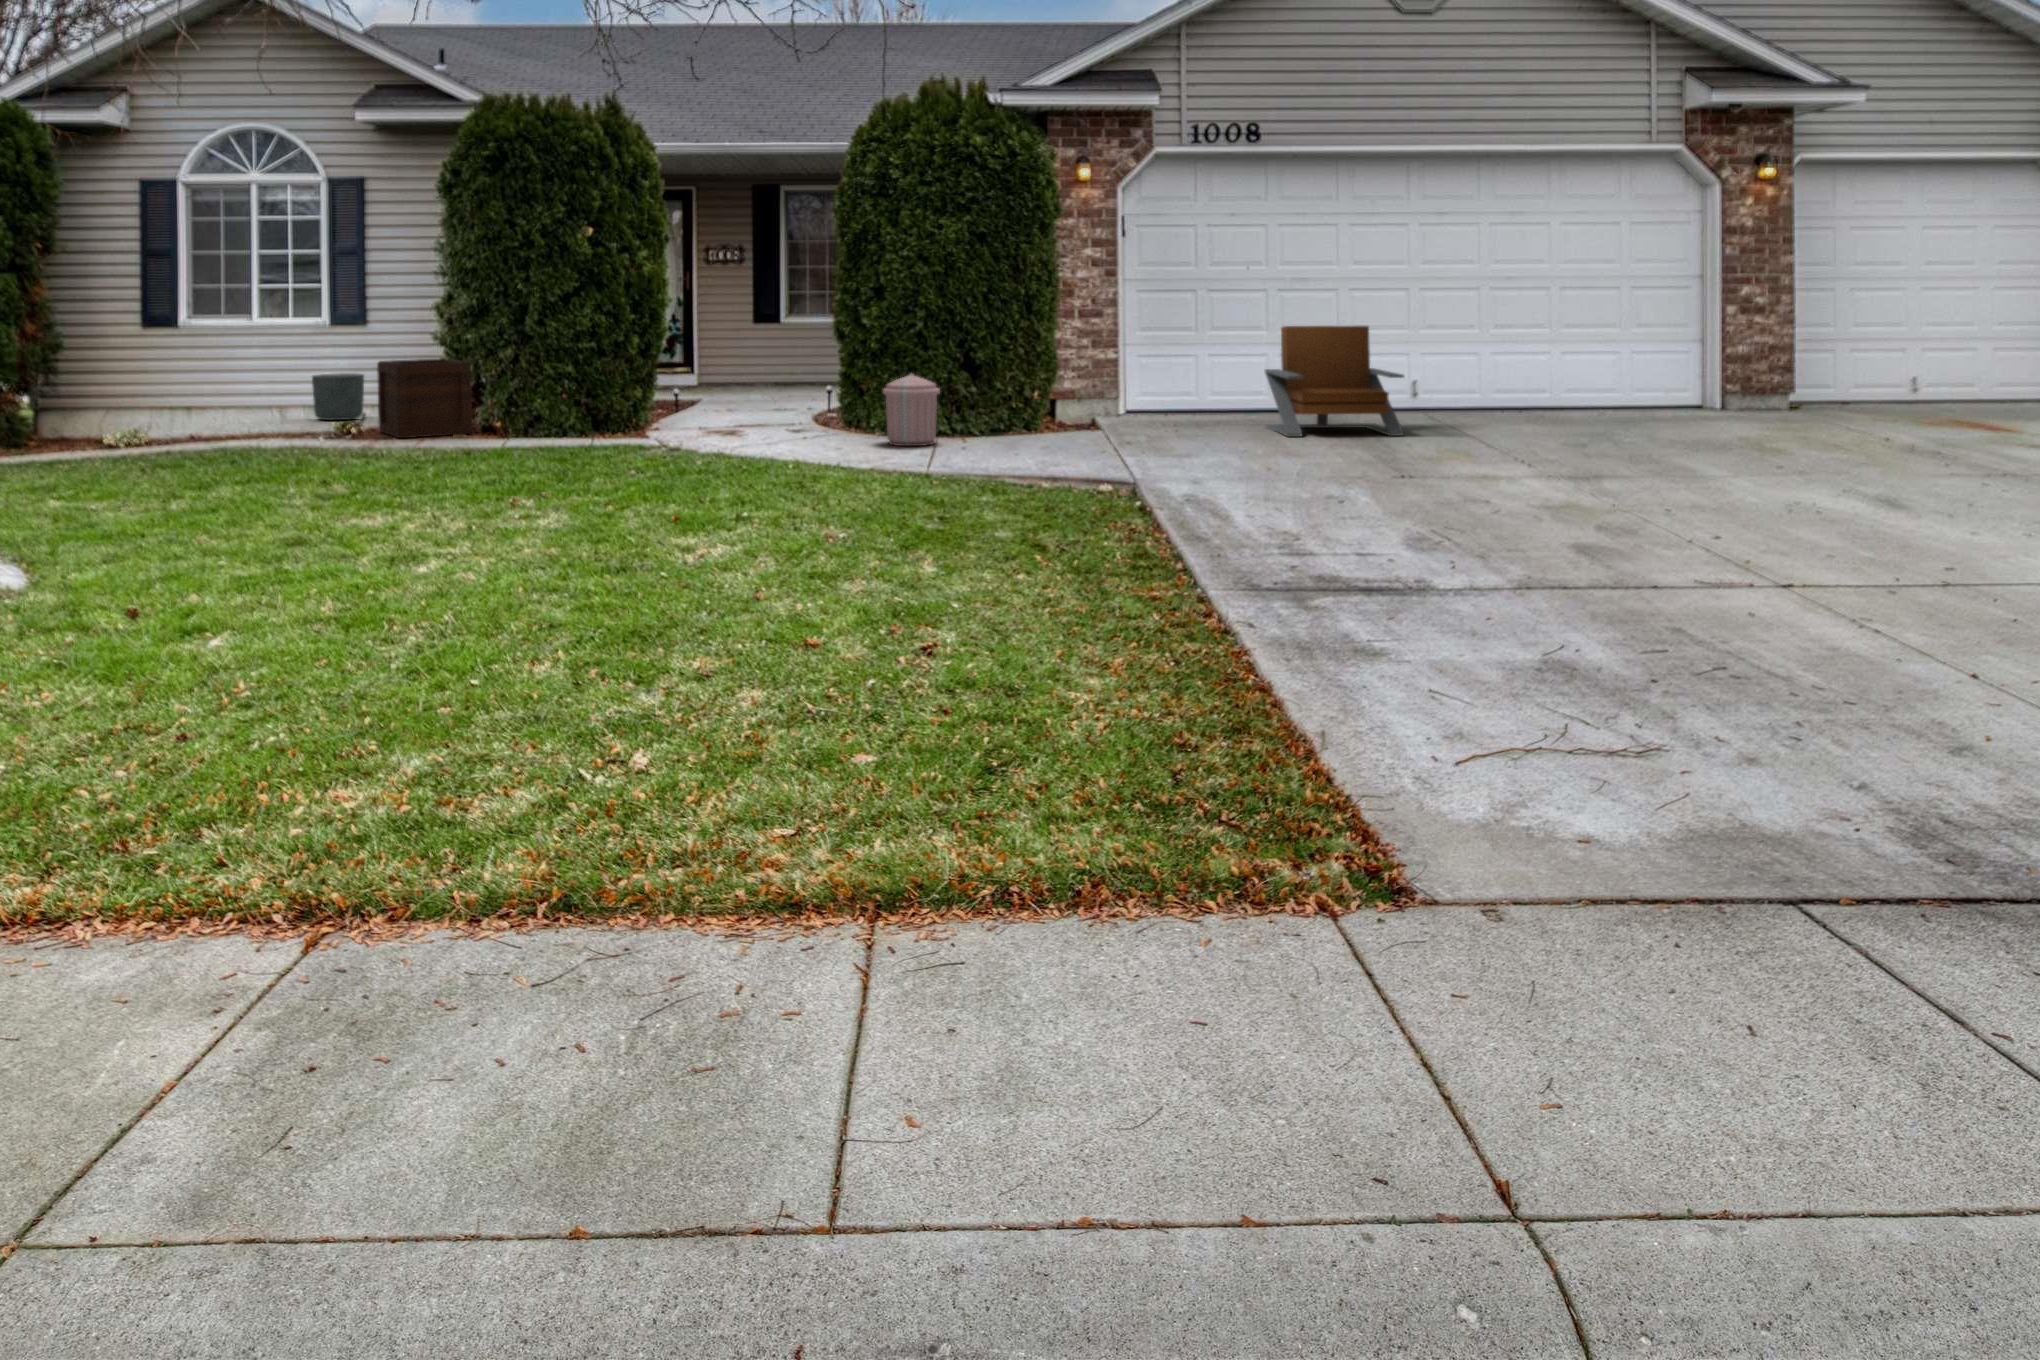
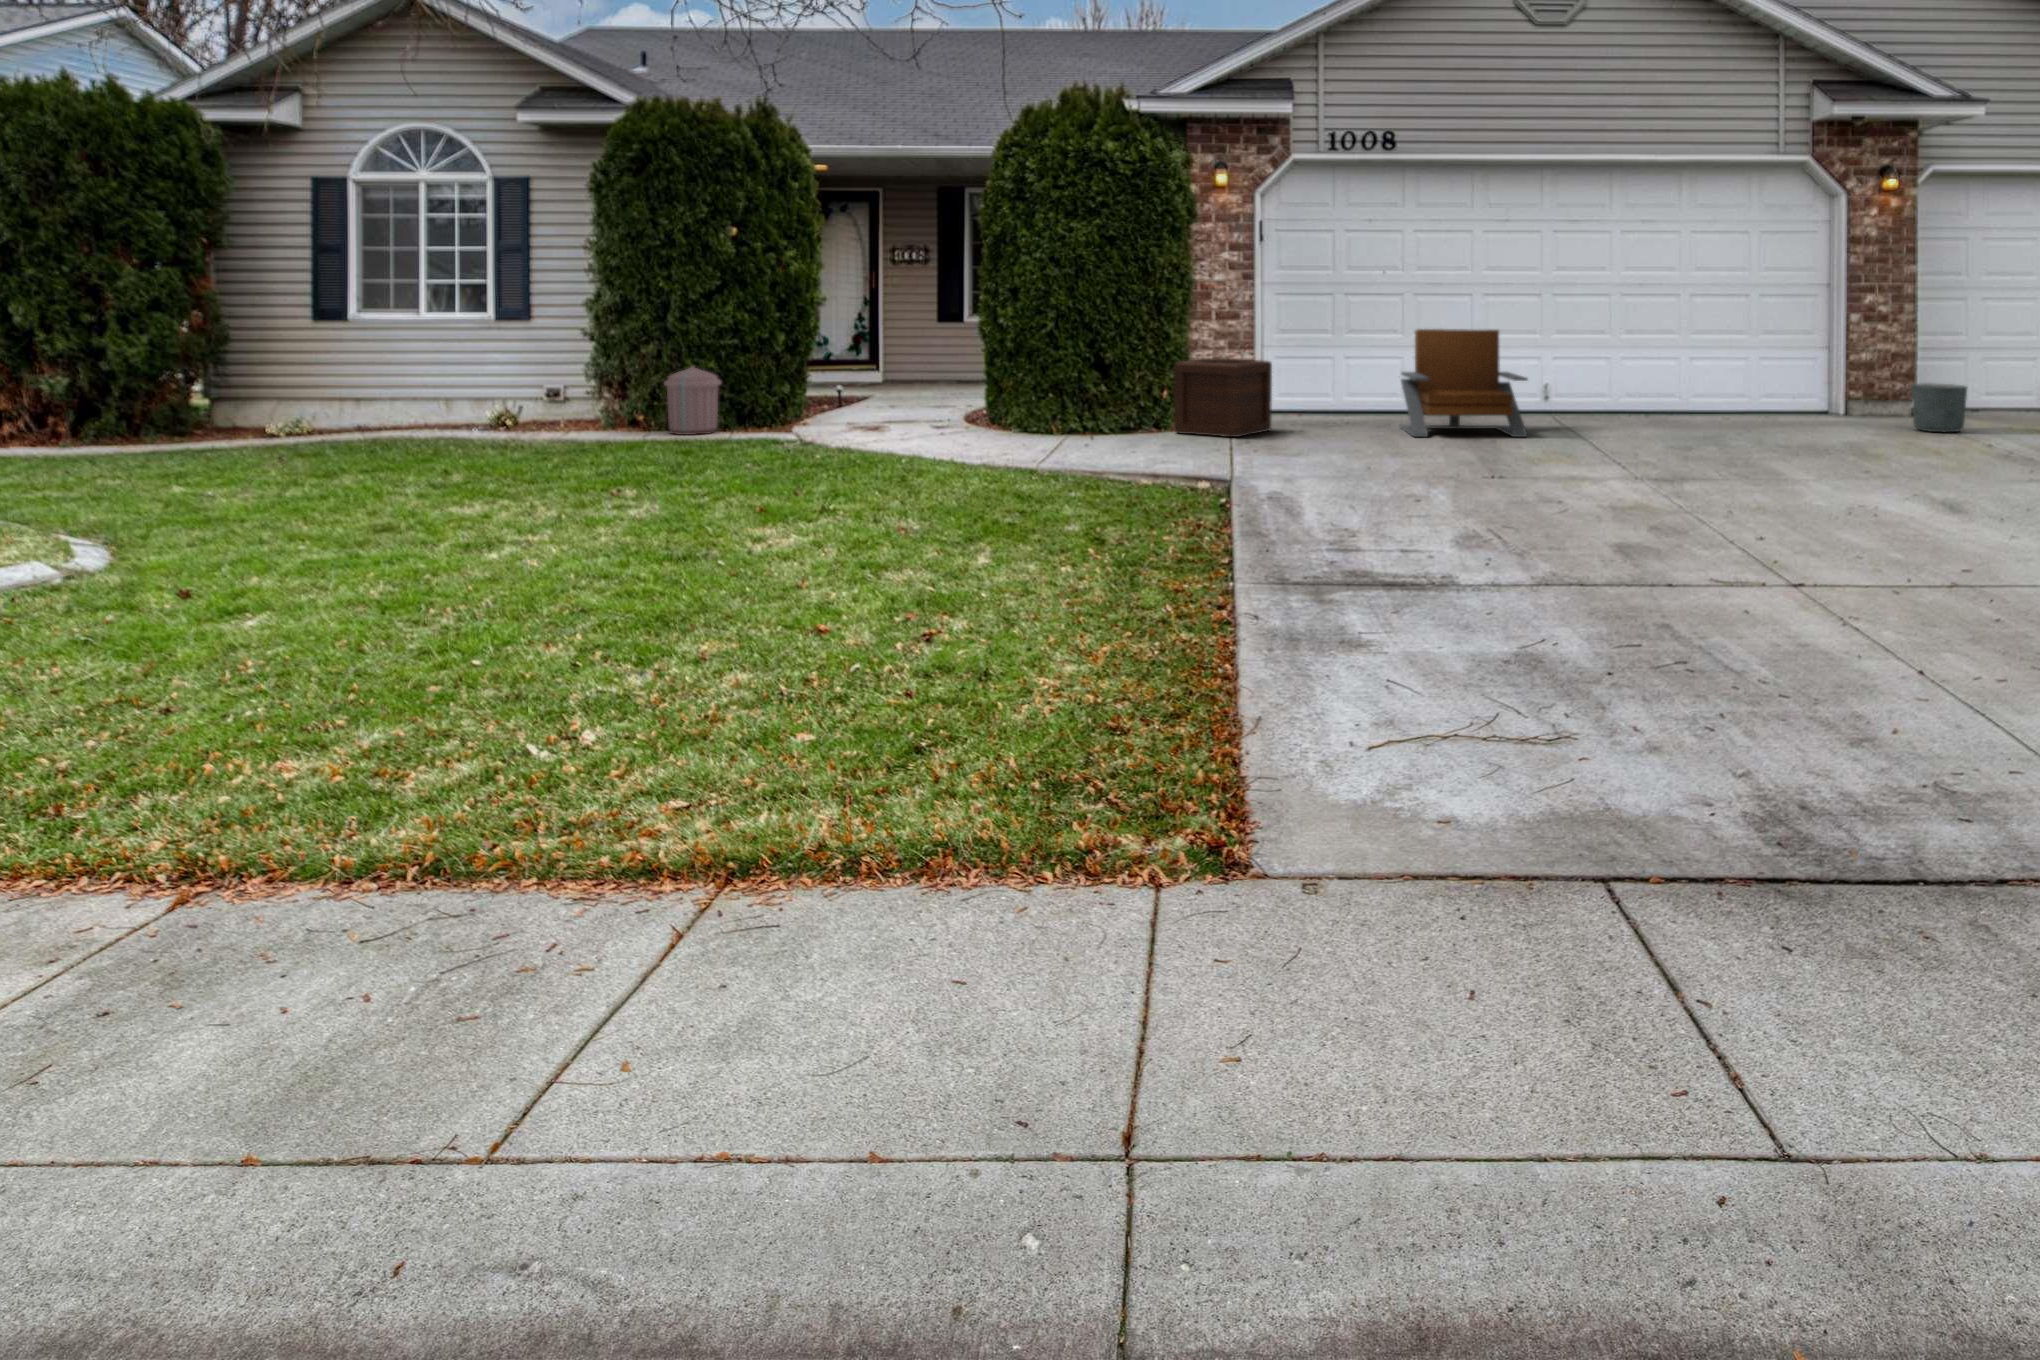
wooden crate: present [377,359,472,438] -> present [1174,359,1272,437]
planter: present [312,373,364,420] -> present [1912,383,1967,432]
trash can: present [883,374,940,446] -> present [664,366,721,435]

